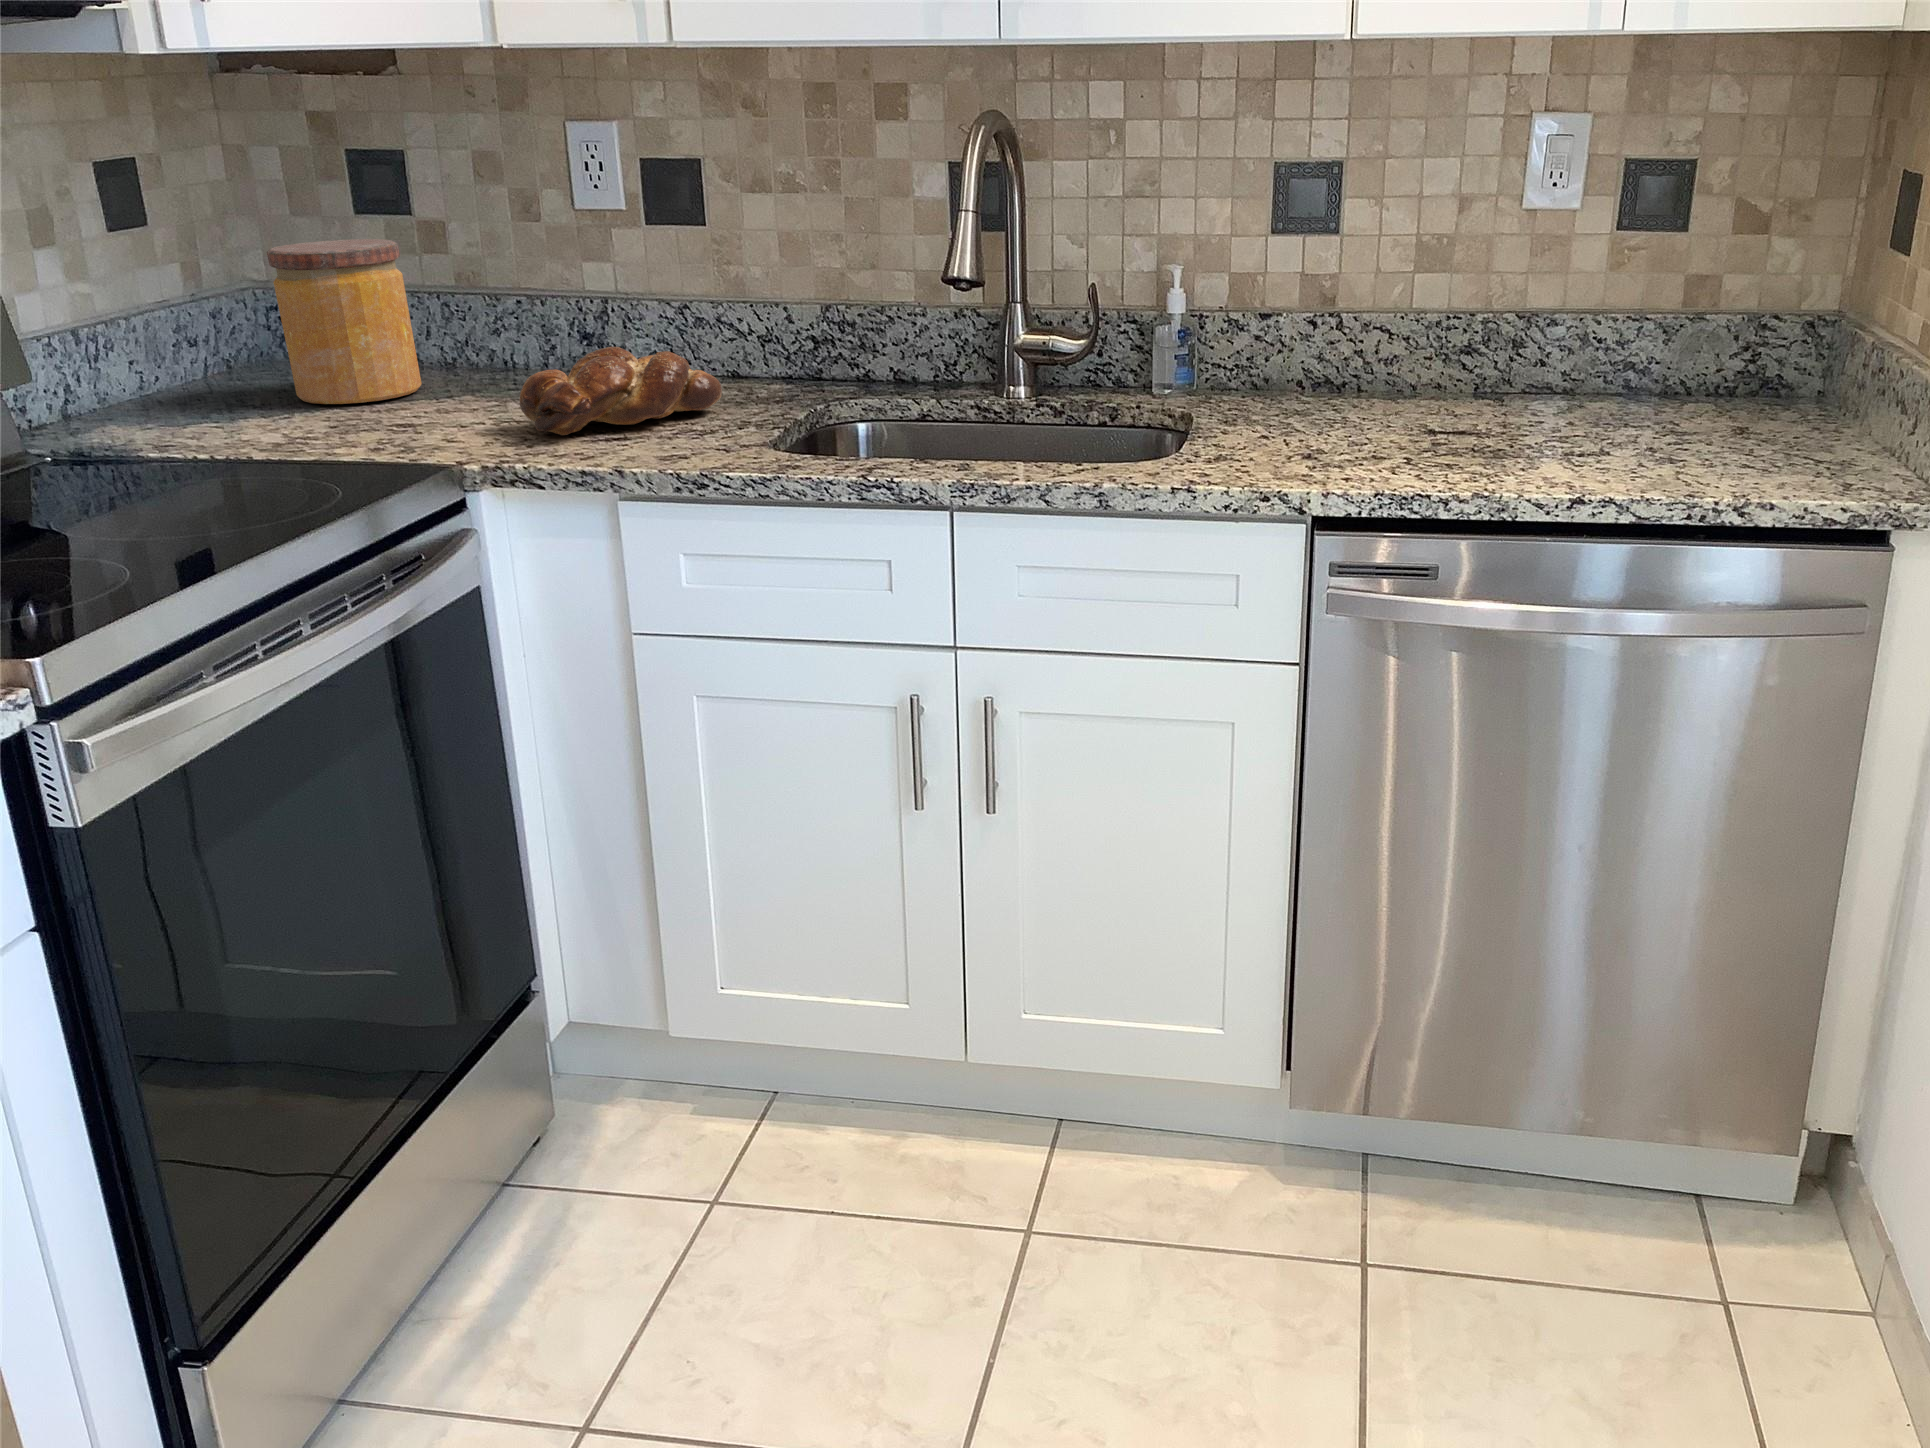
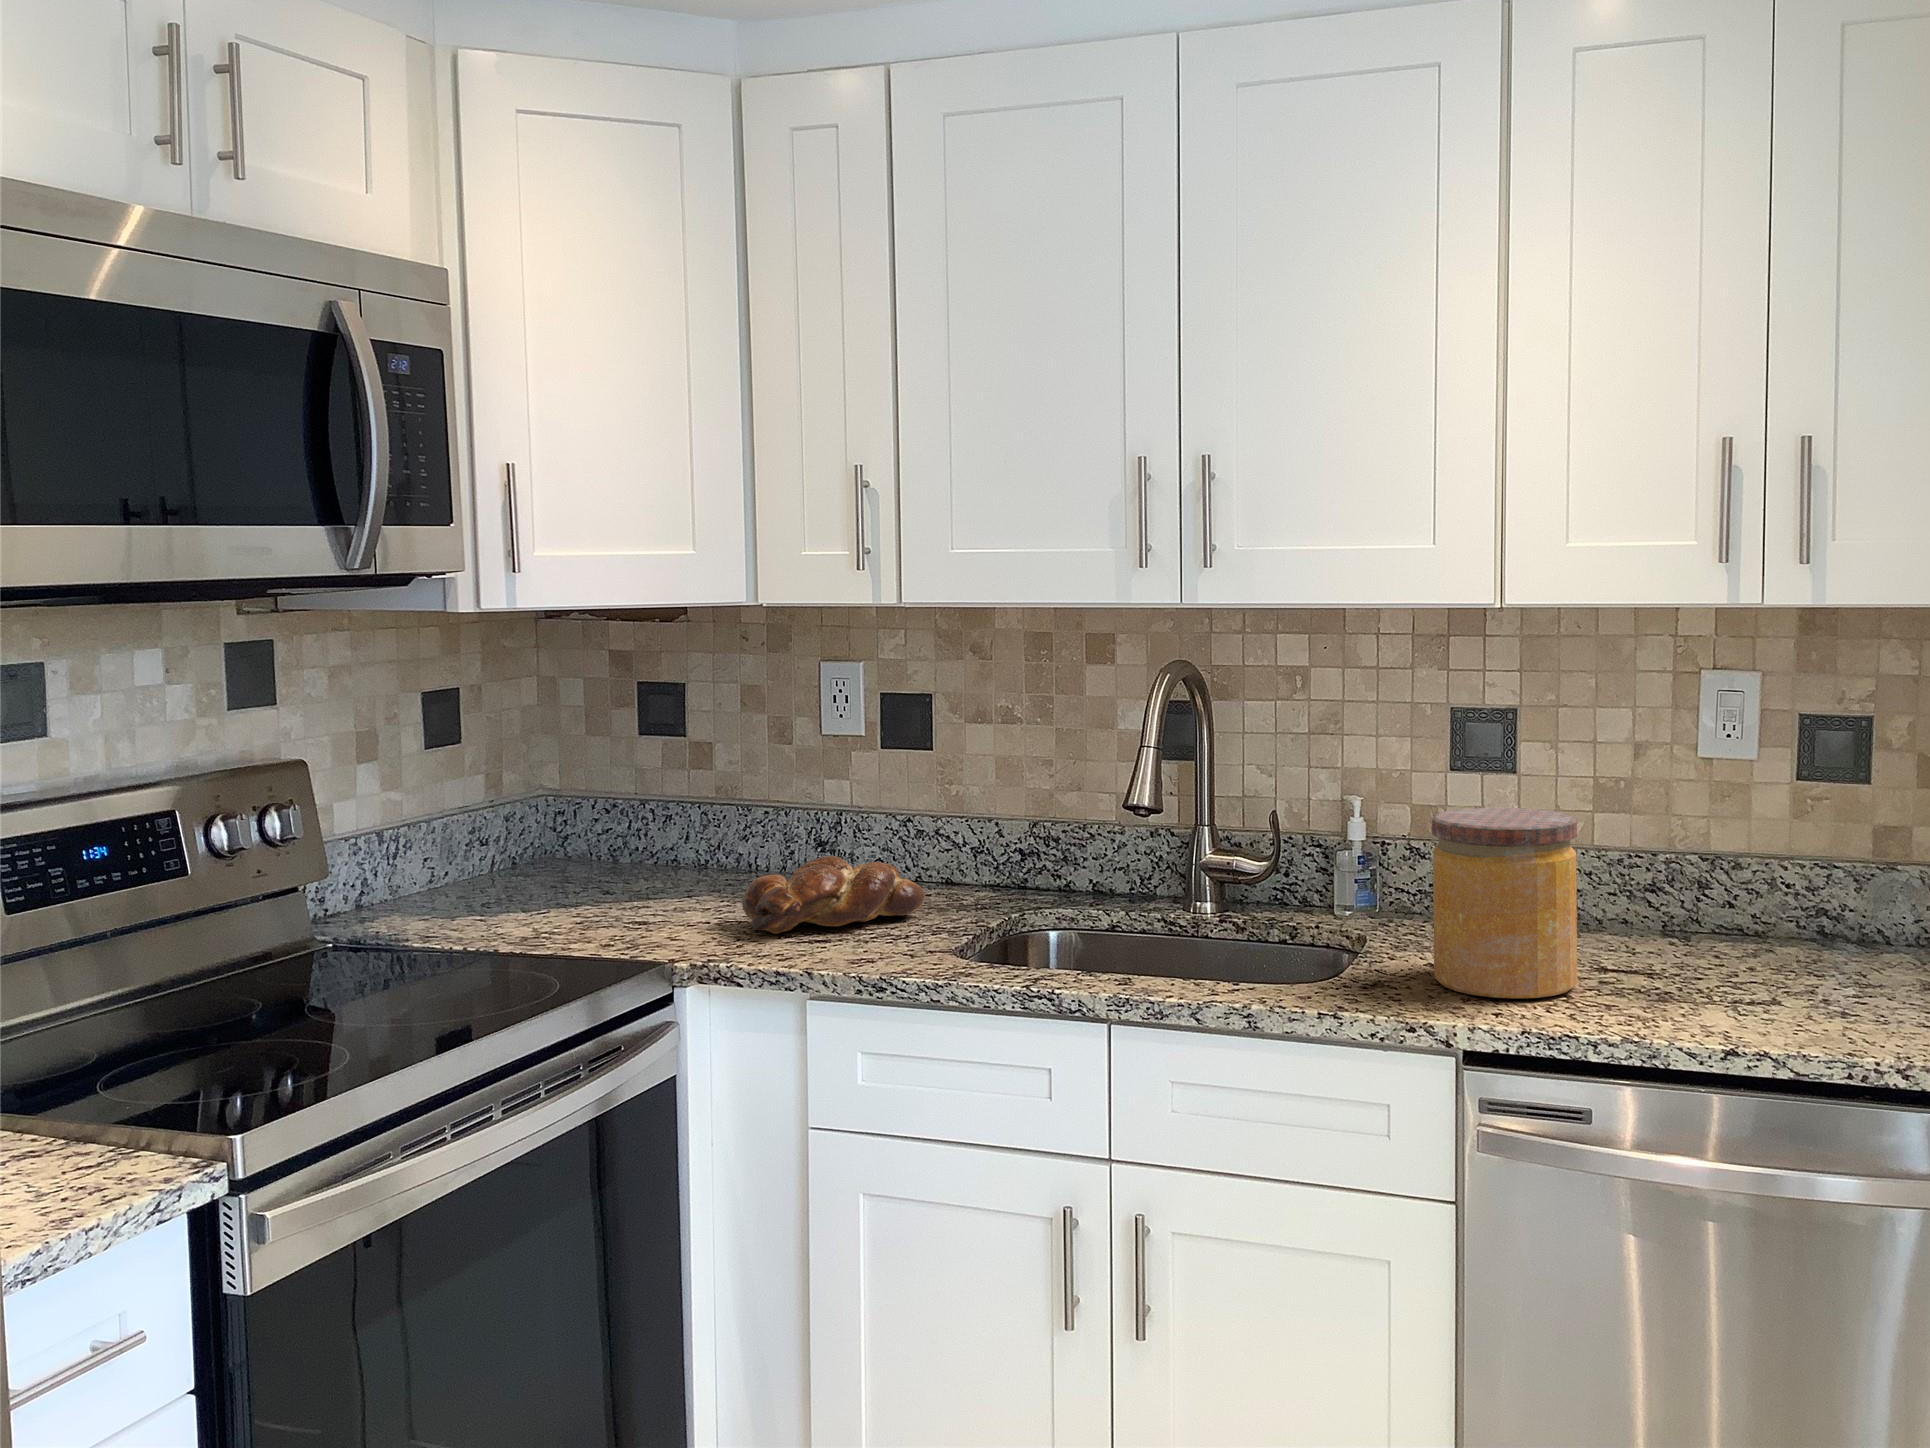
jar: present [267,239,421,404] -> present [1432,808,1577,999]

